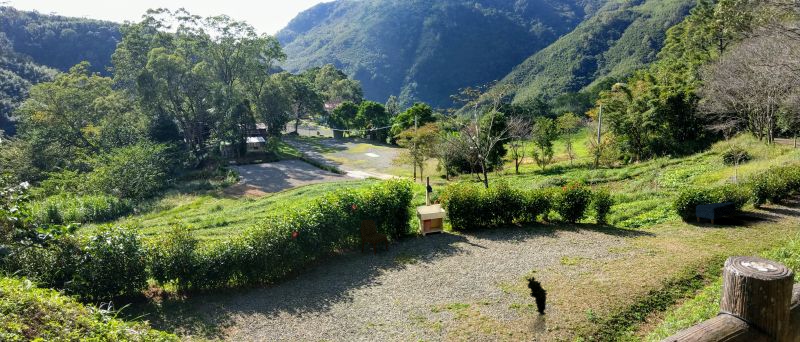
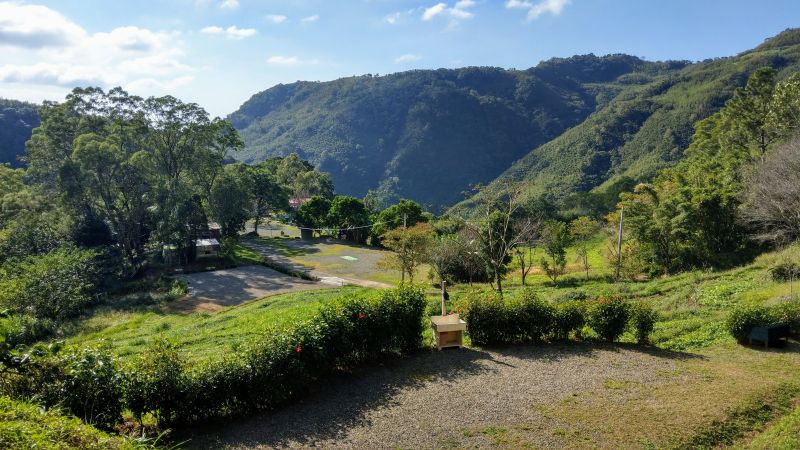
chair: present [360,220,388,255] -> none [365,324,399,371]
potted plant: present [526,277,547,314] -> none [582,394,607,437]

